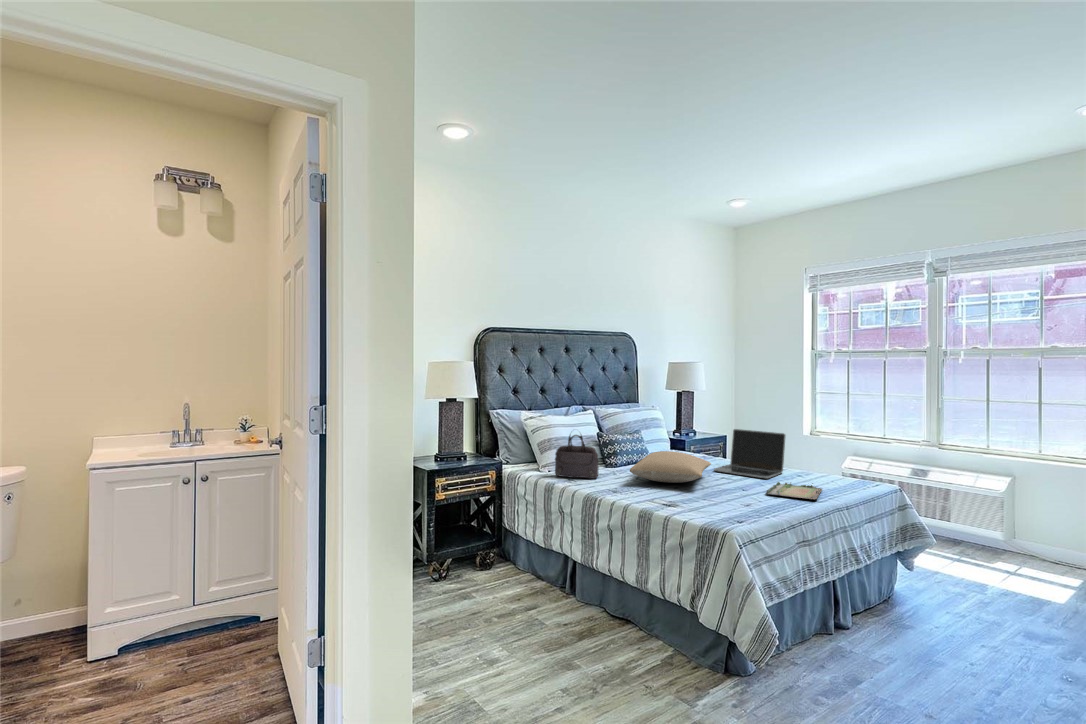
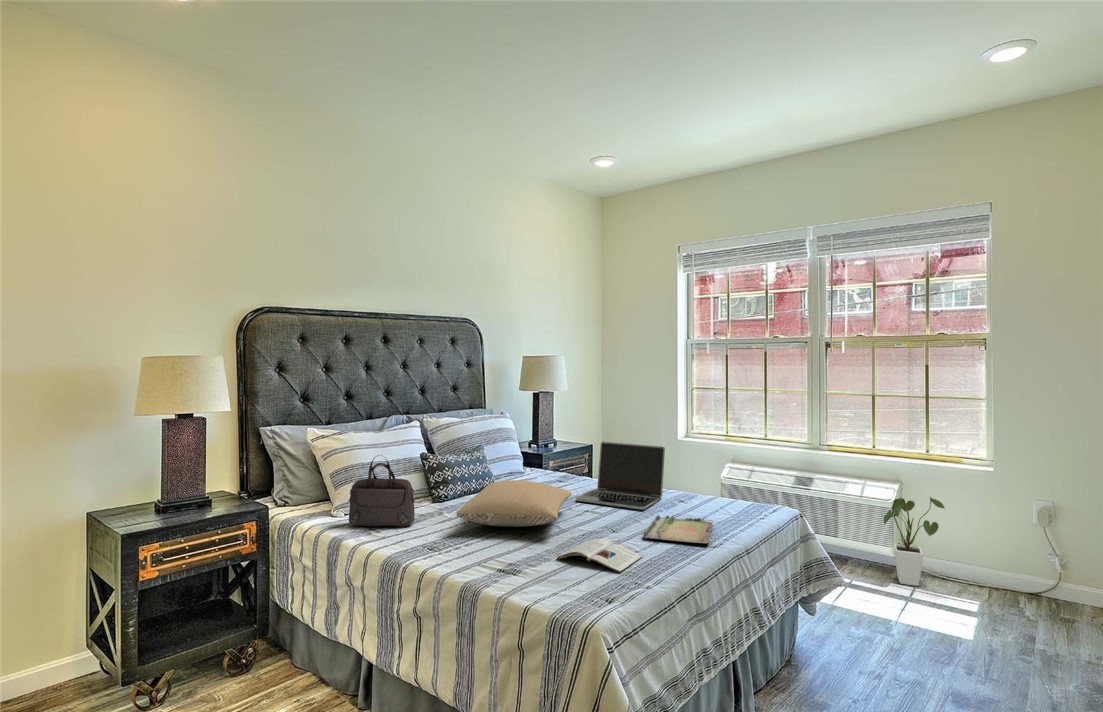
house plant: none [991,488,1056,565] -> present [884,497,945,586]
magazine: none [702,491,765,510] -> present [557,539,642,572]

